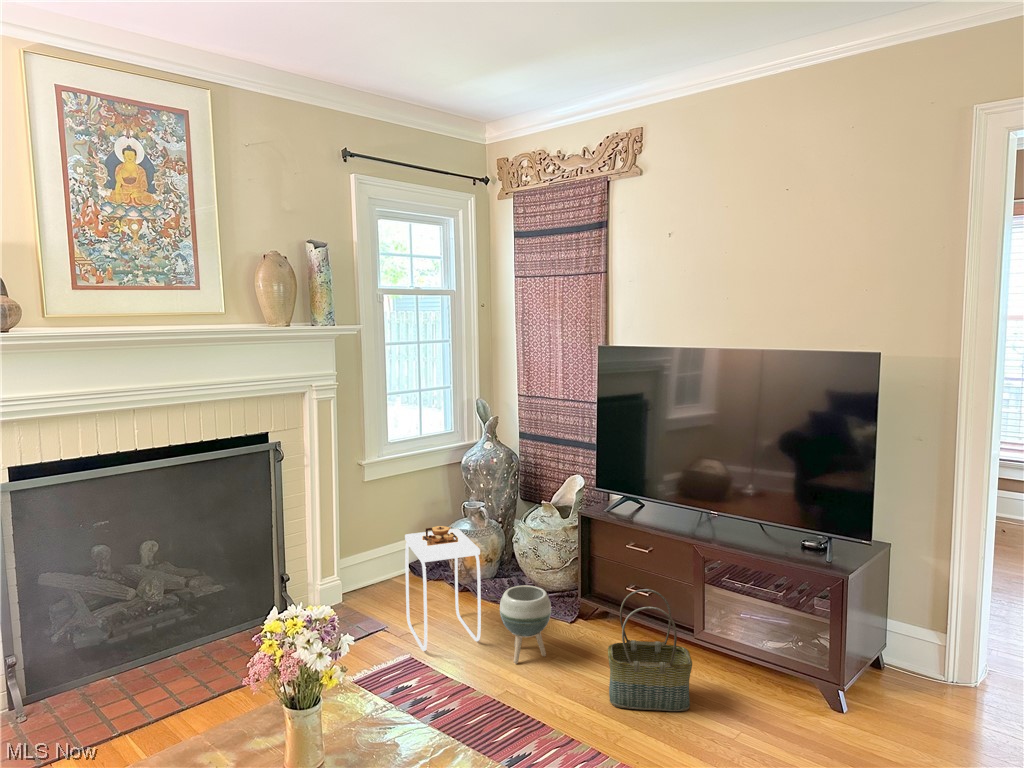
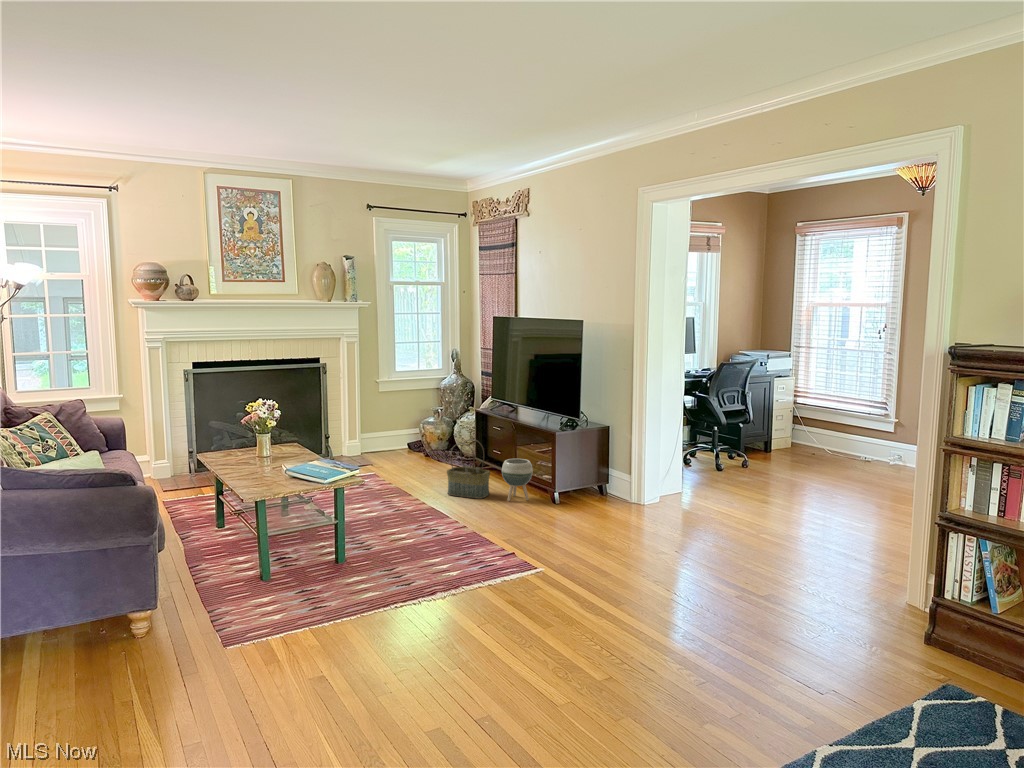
side table: present [405,526,481,651] -> none [378,411,412,473]
planter: present [500,585,551,663] -> present [502,459,533,501]

